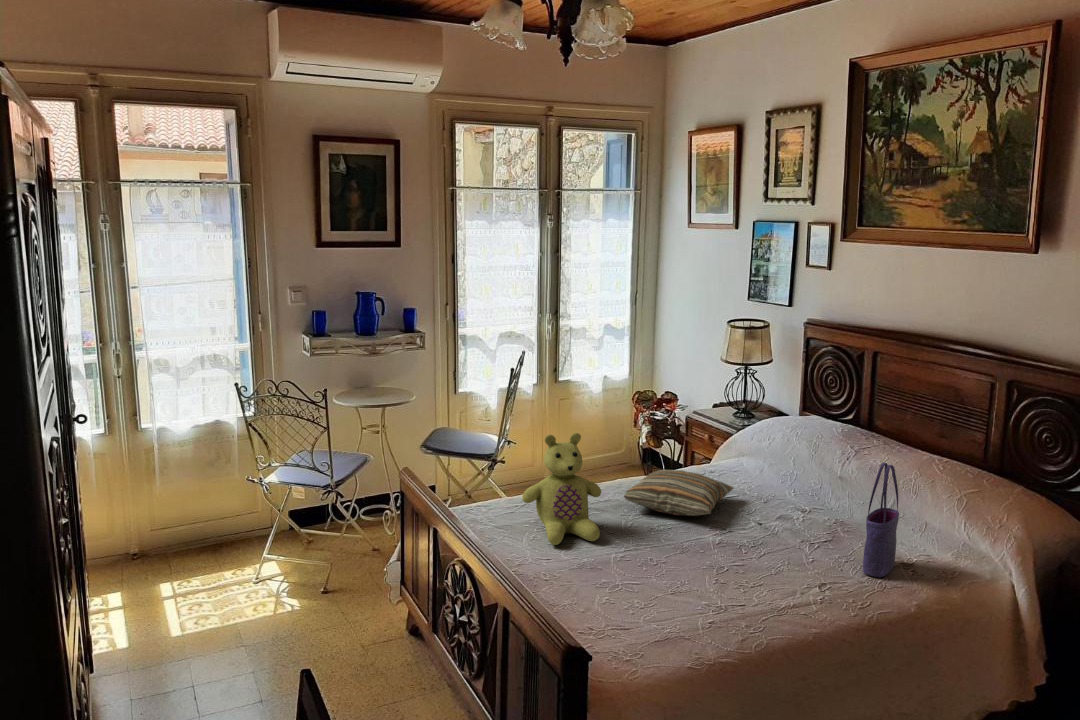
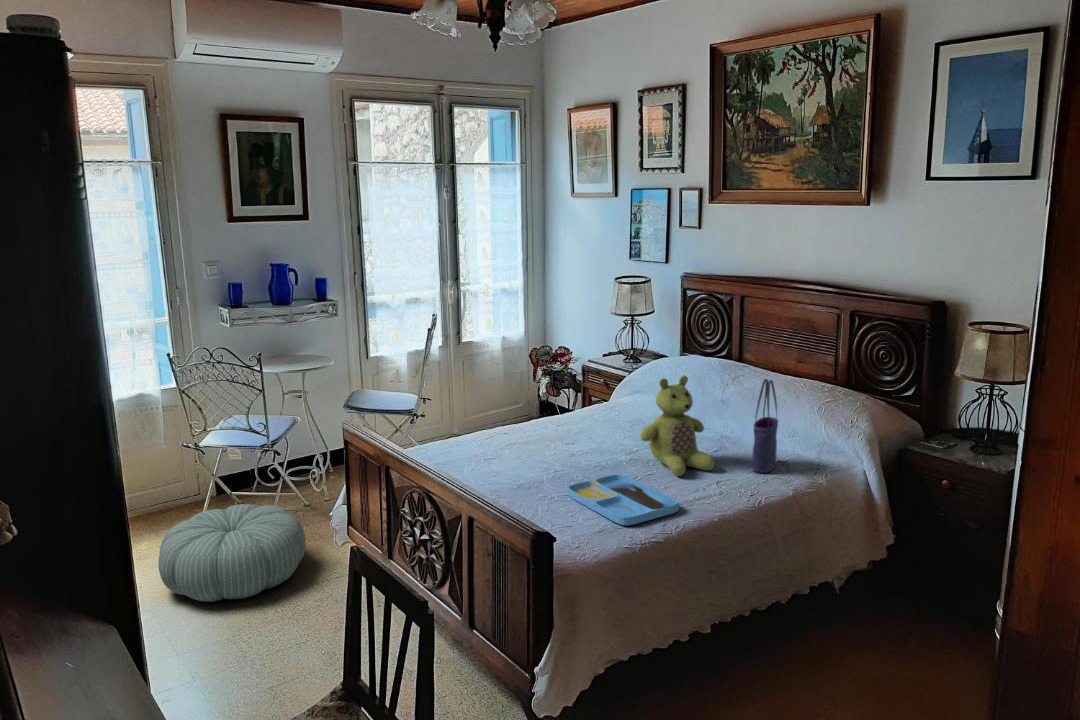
stuffed bear: present [522,433,601,545] -> present [641,376,715,476]
pillow: present [624,470,734,516] -> none [546,404,637,440]
pouf: none [204,549,359,655] -> present [158,504,306,602]
tray: none [631,563,759,633] -> present [568,475,679,525]

